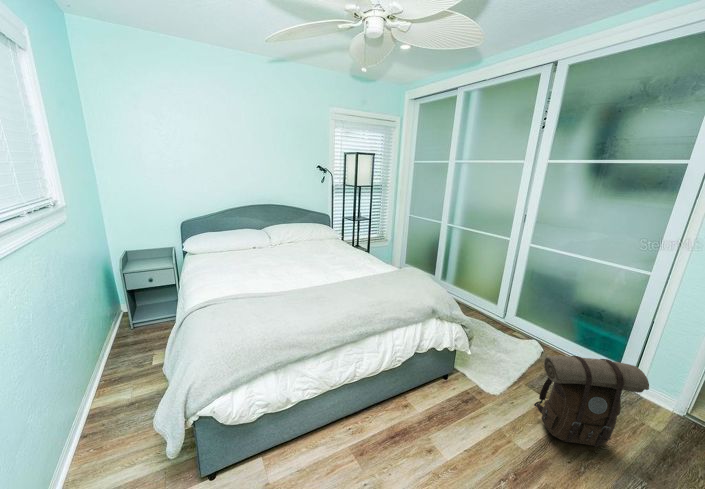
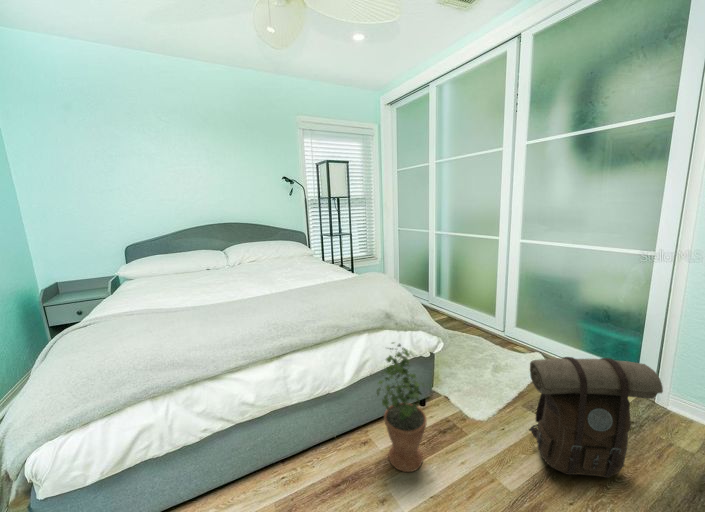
potted plant: none [425,333,462,431] -> present [377,342,427,472]

